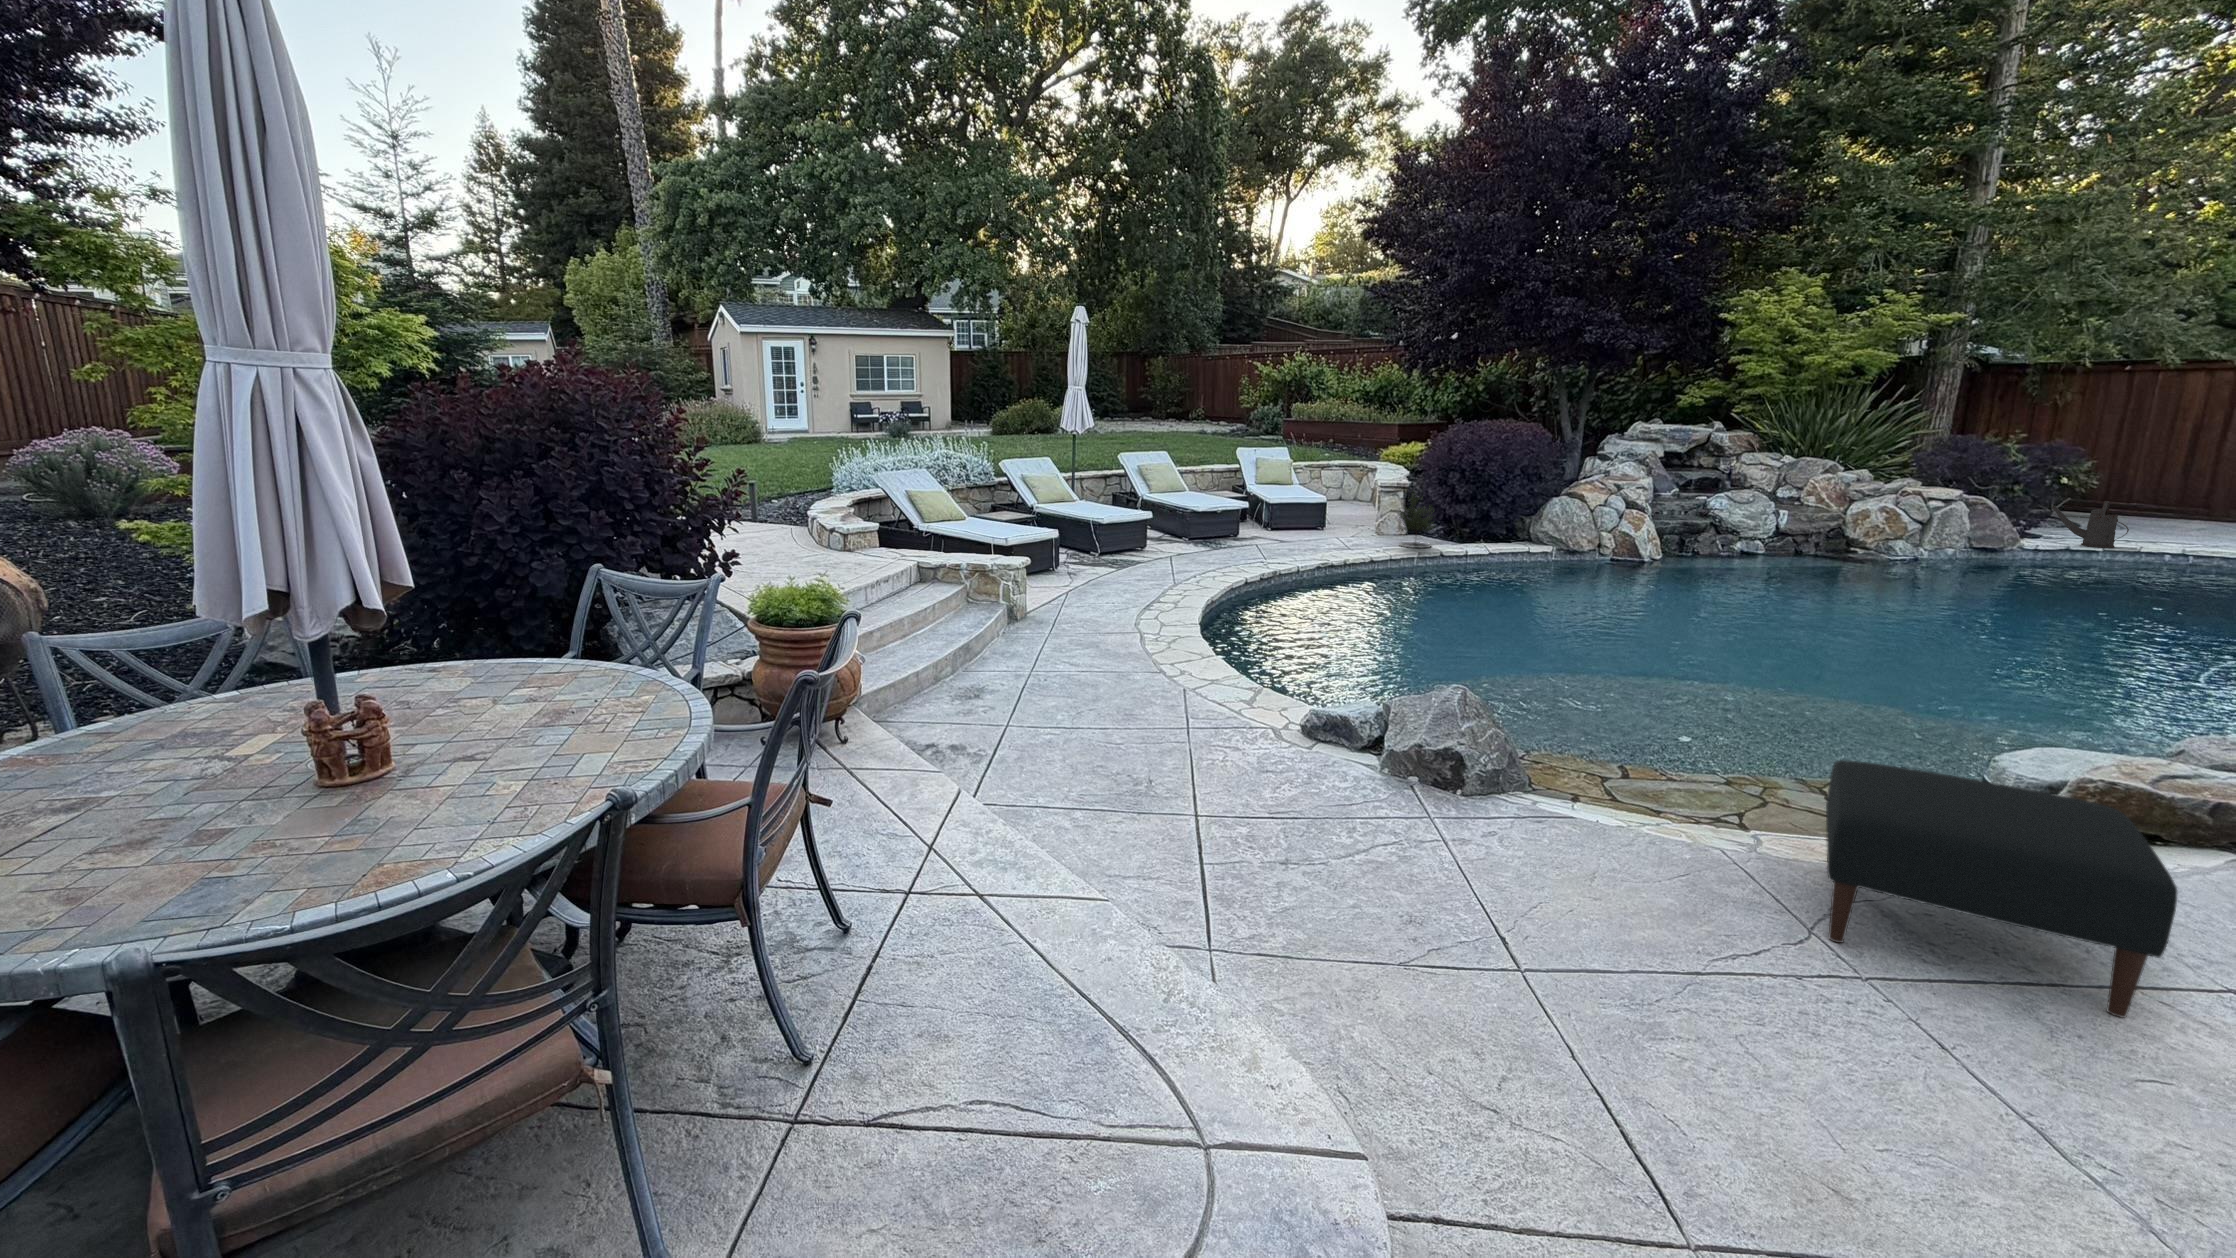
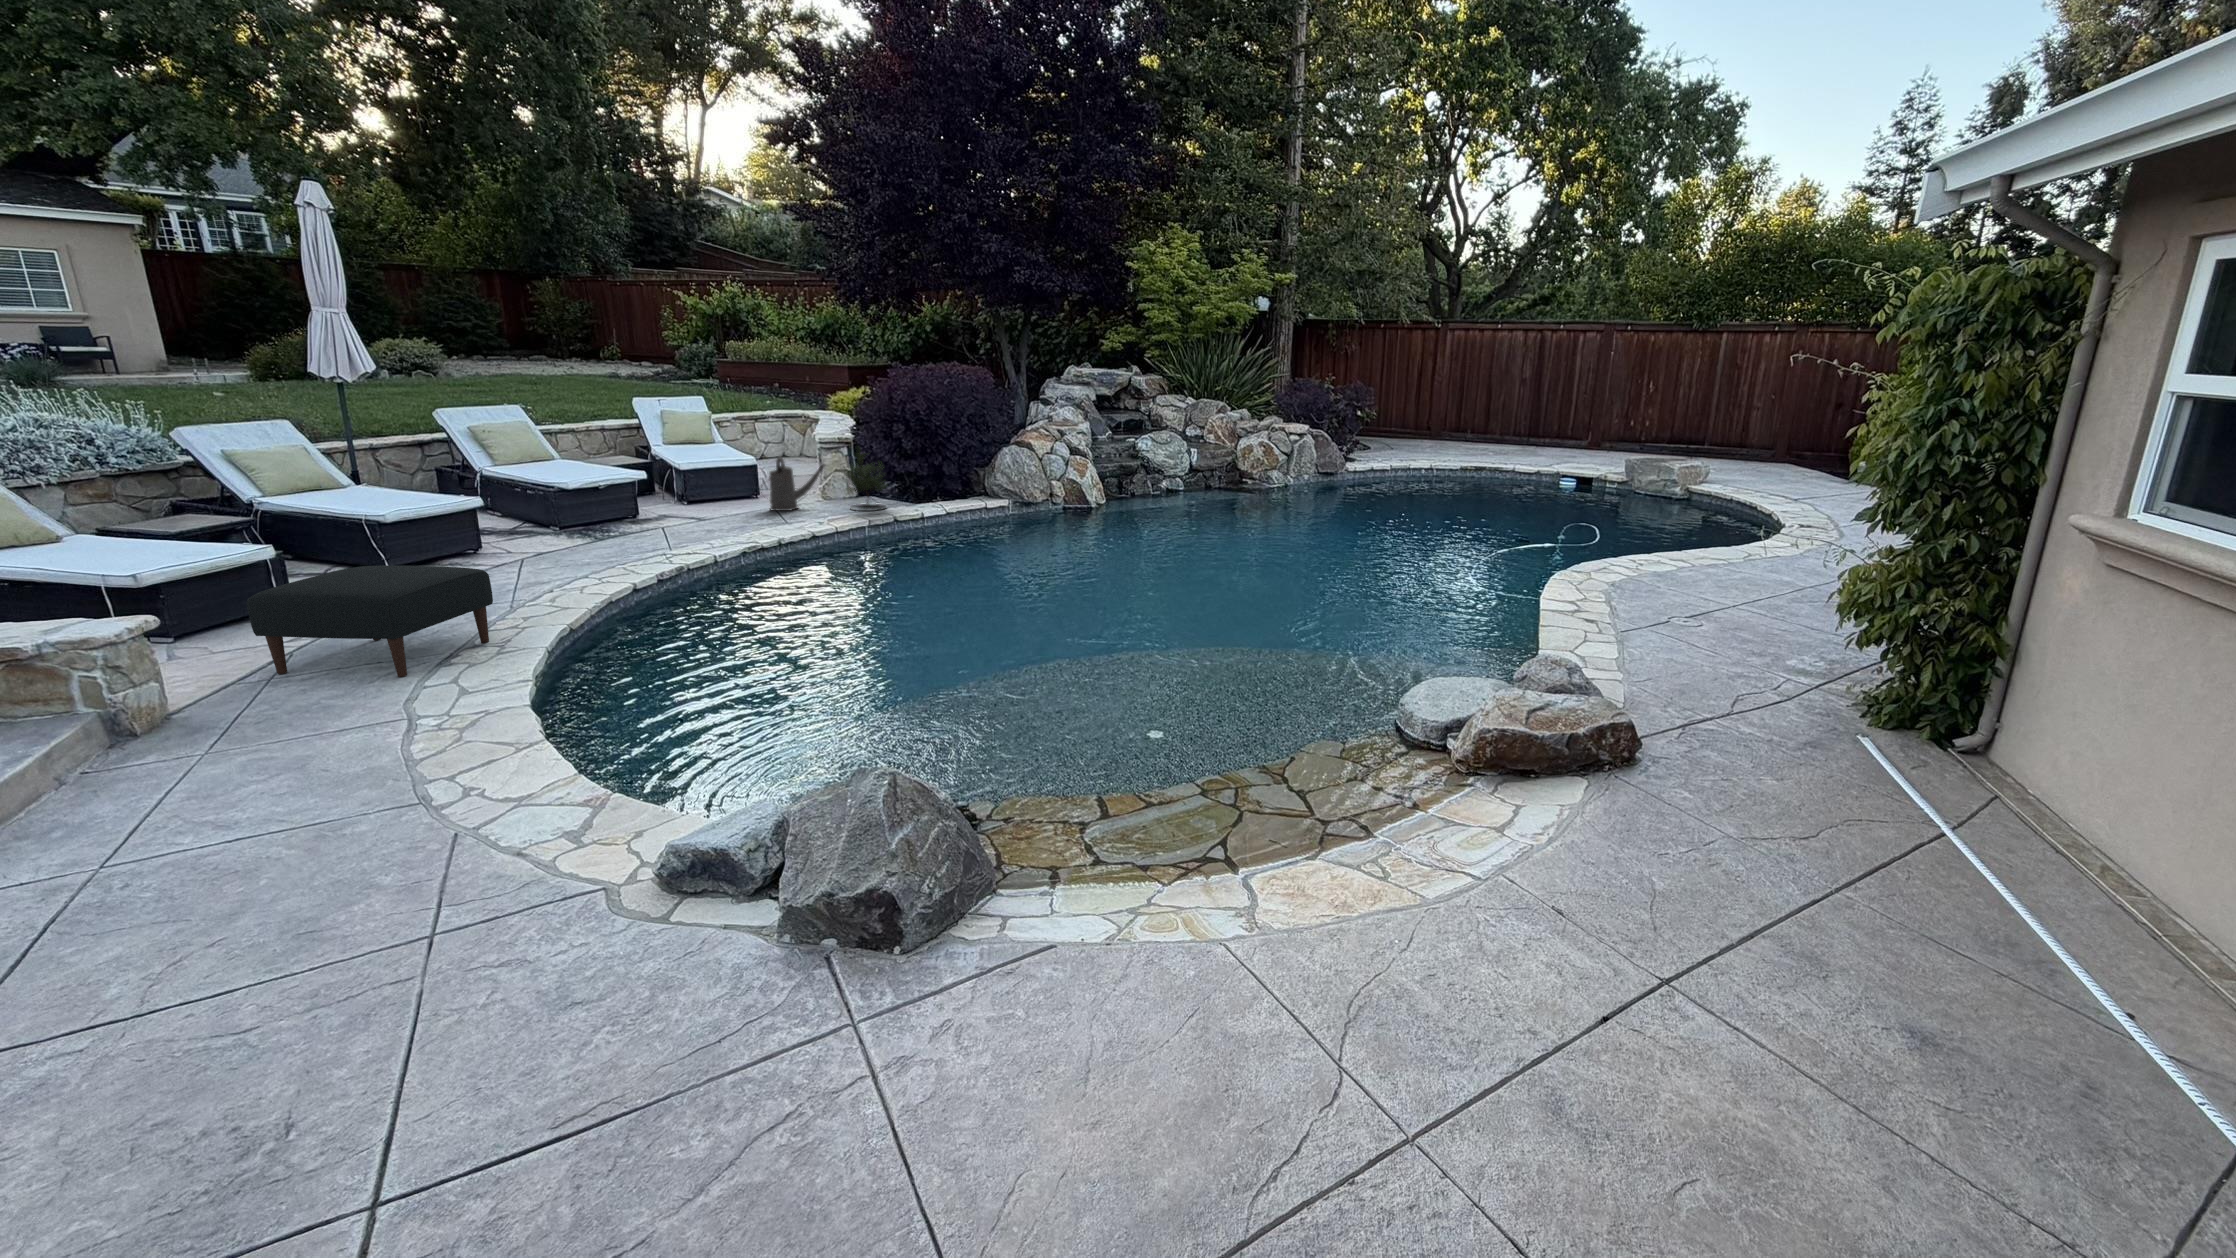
watering can: present [2052,501,2129,548] -> present [769,457,825,511]
ottoman: present [1826,760,2178,1018] -> present [247,566,493,677]

